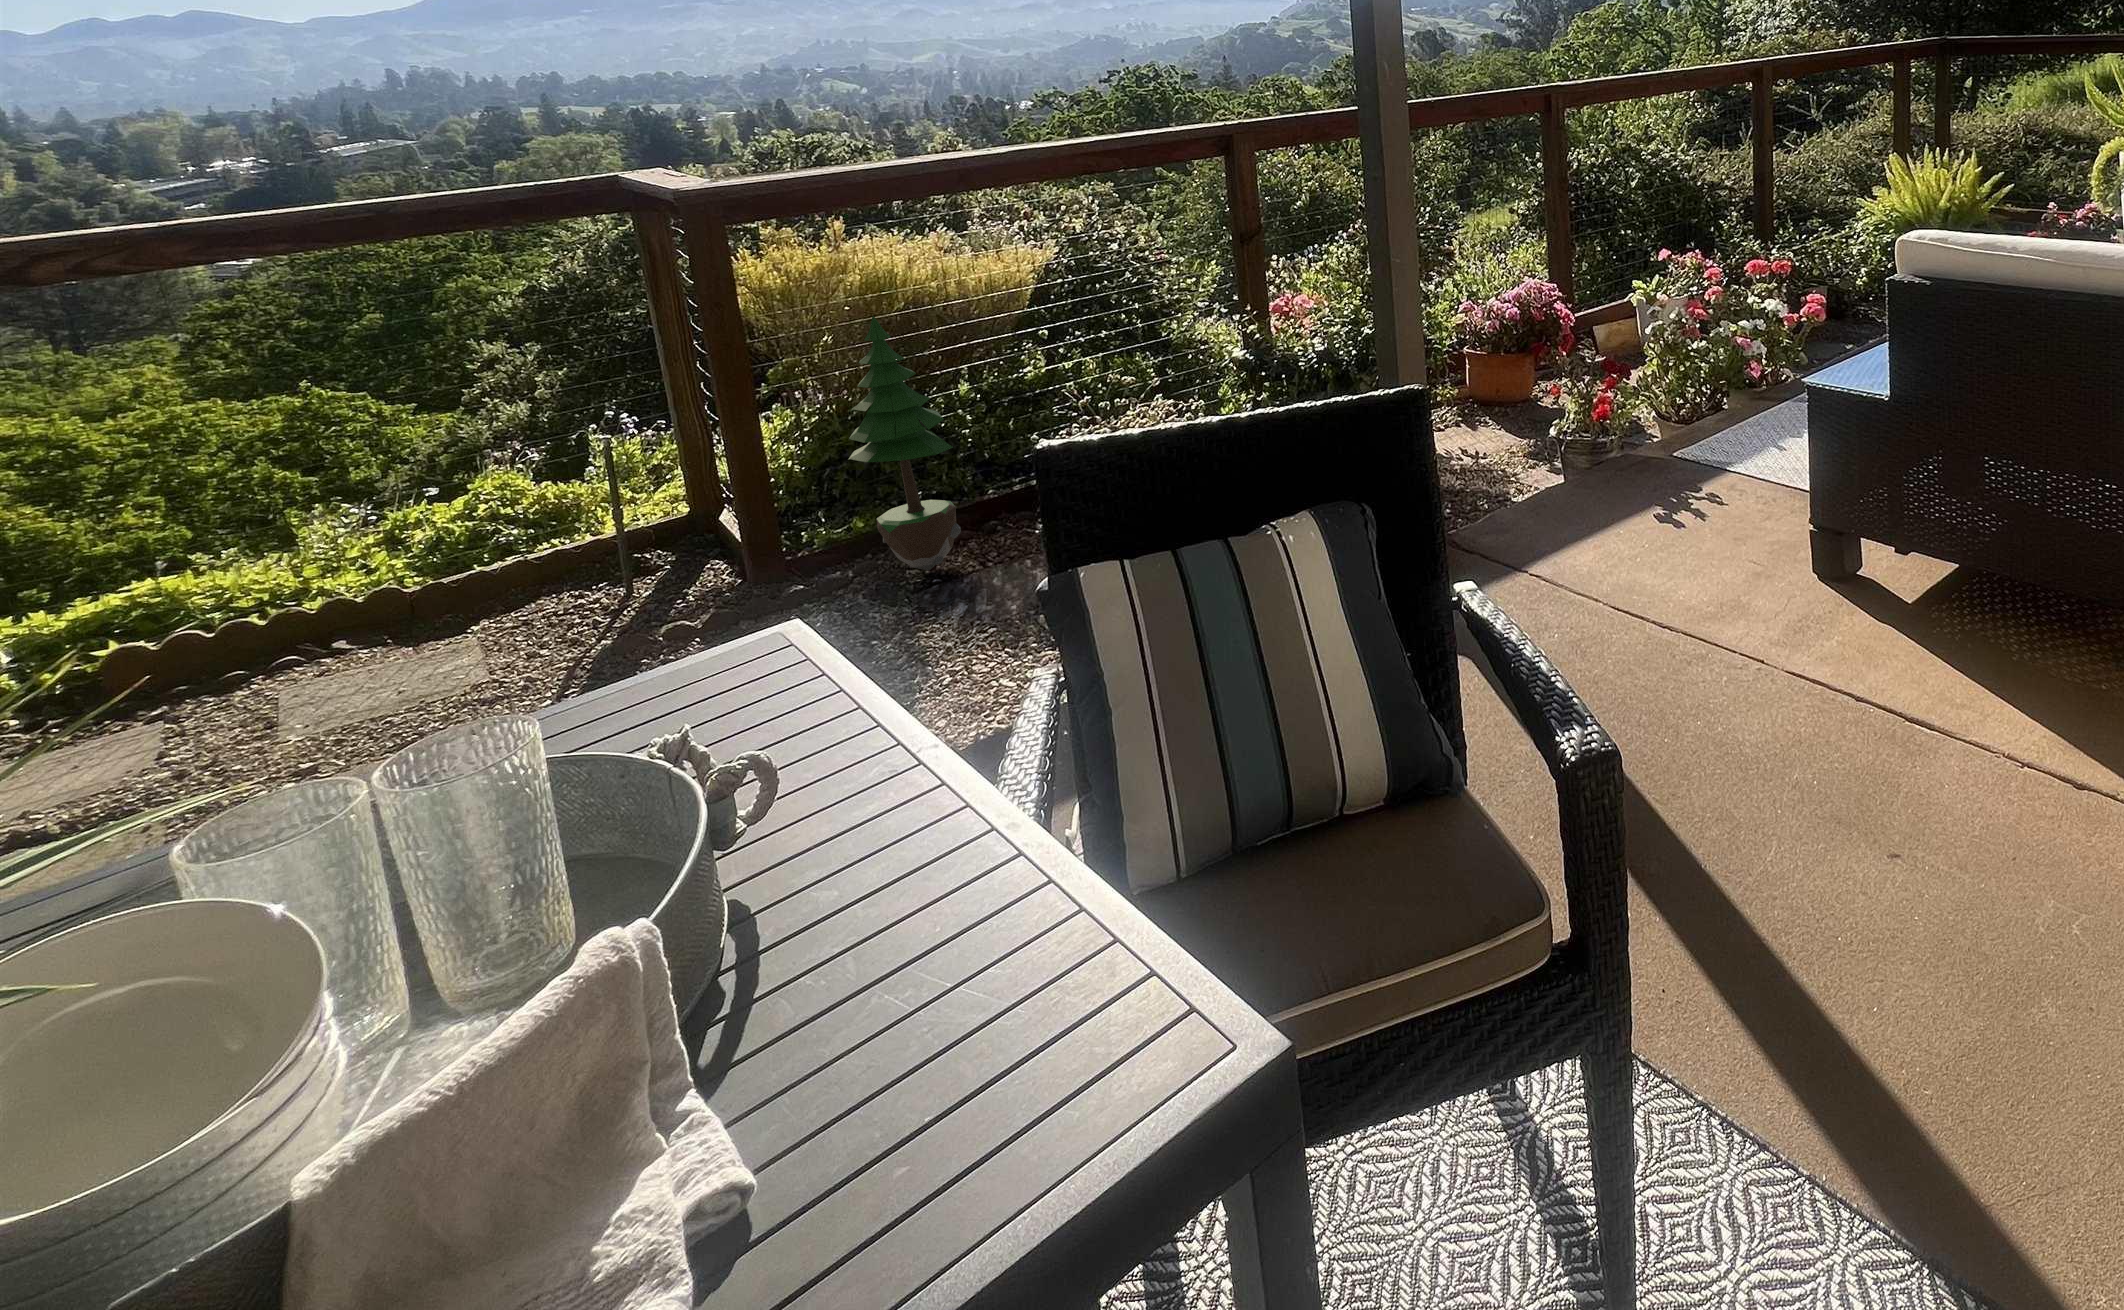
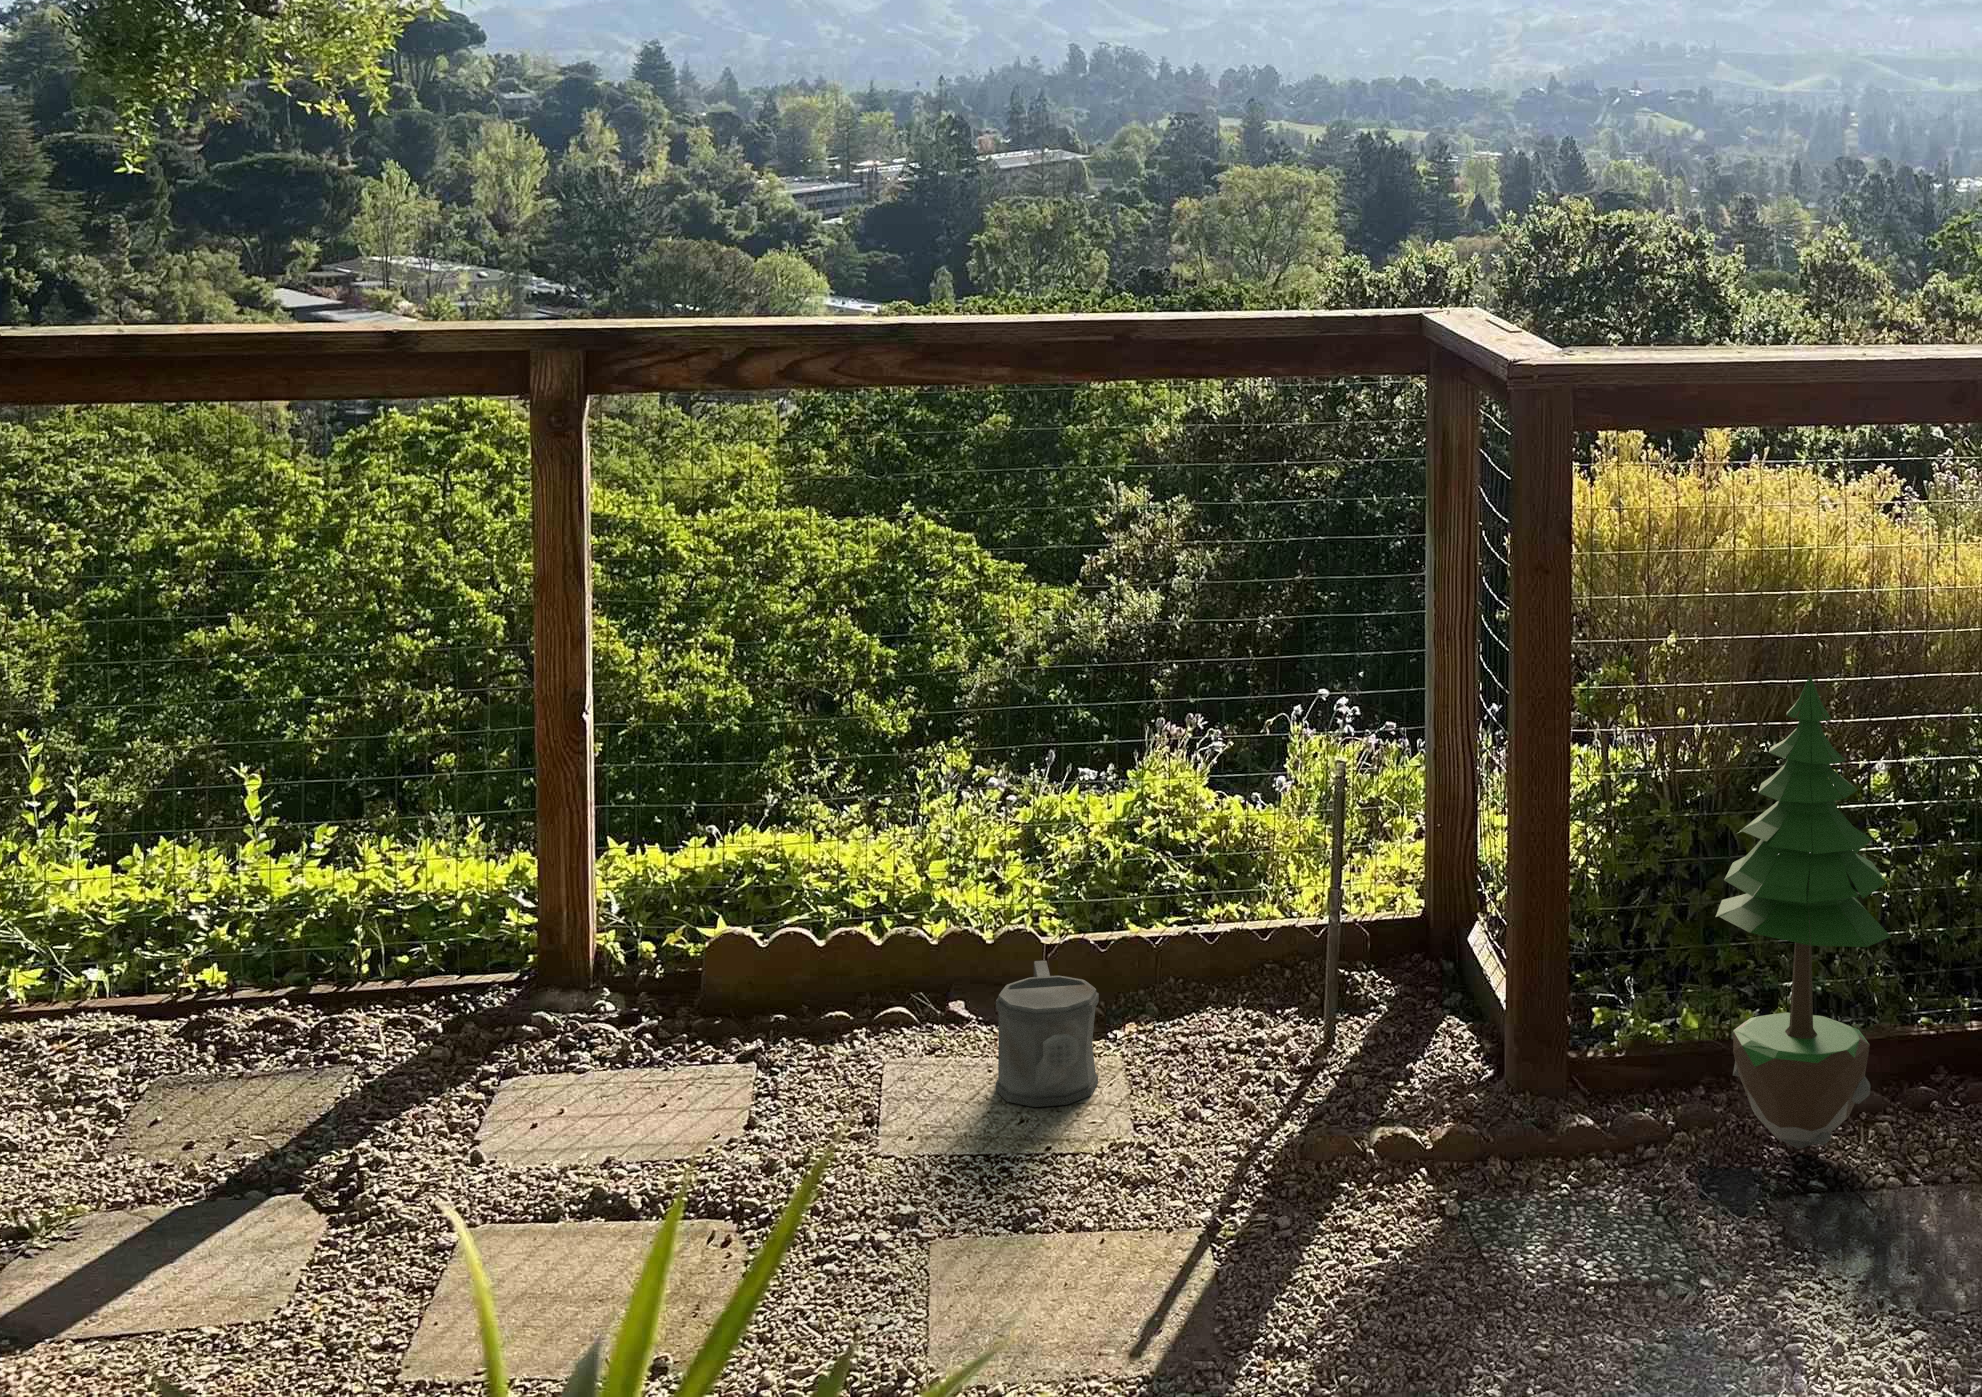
watering can: none [361,596,461,683] -> present [995,960,1099,1107]

